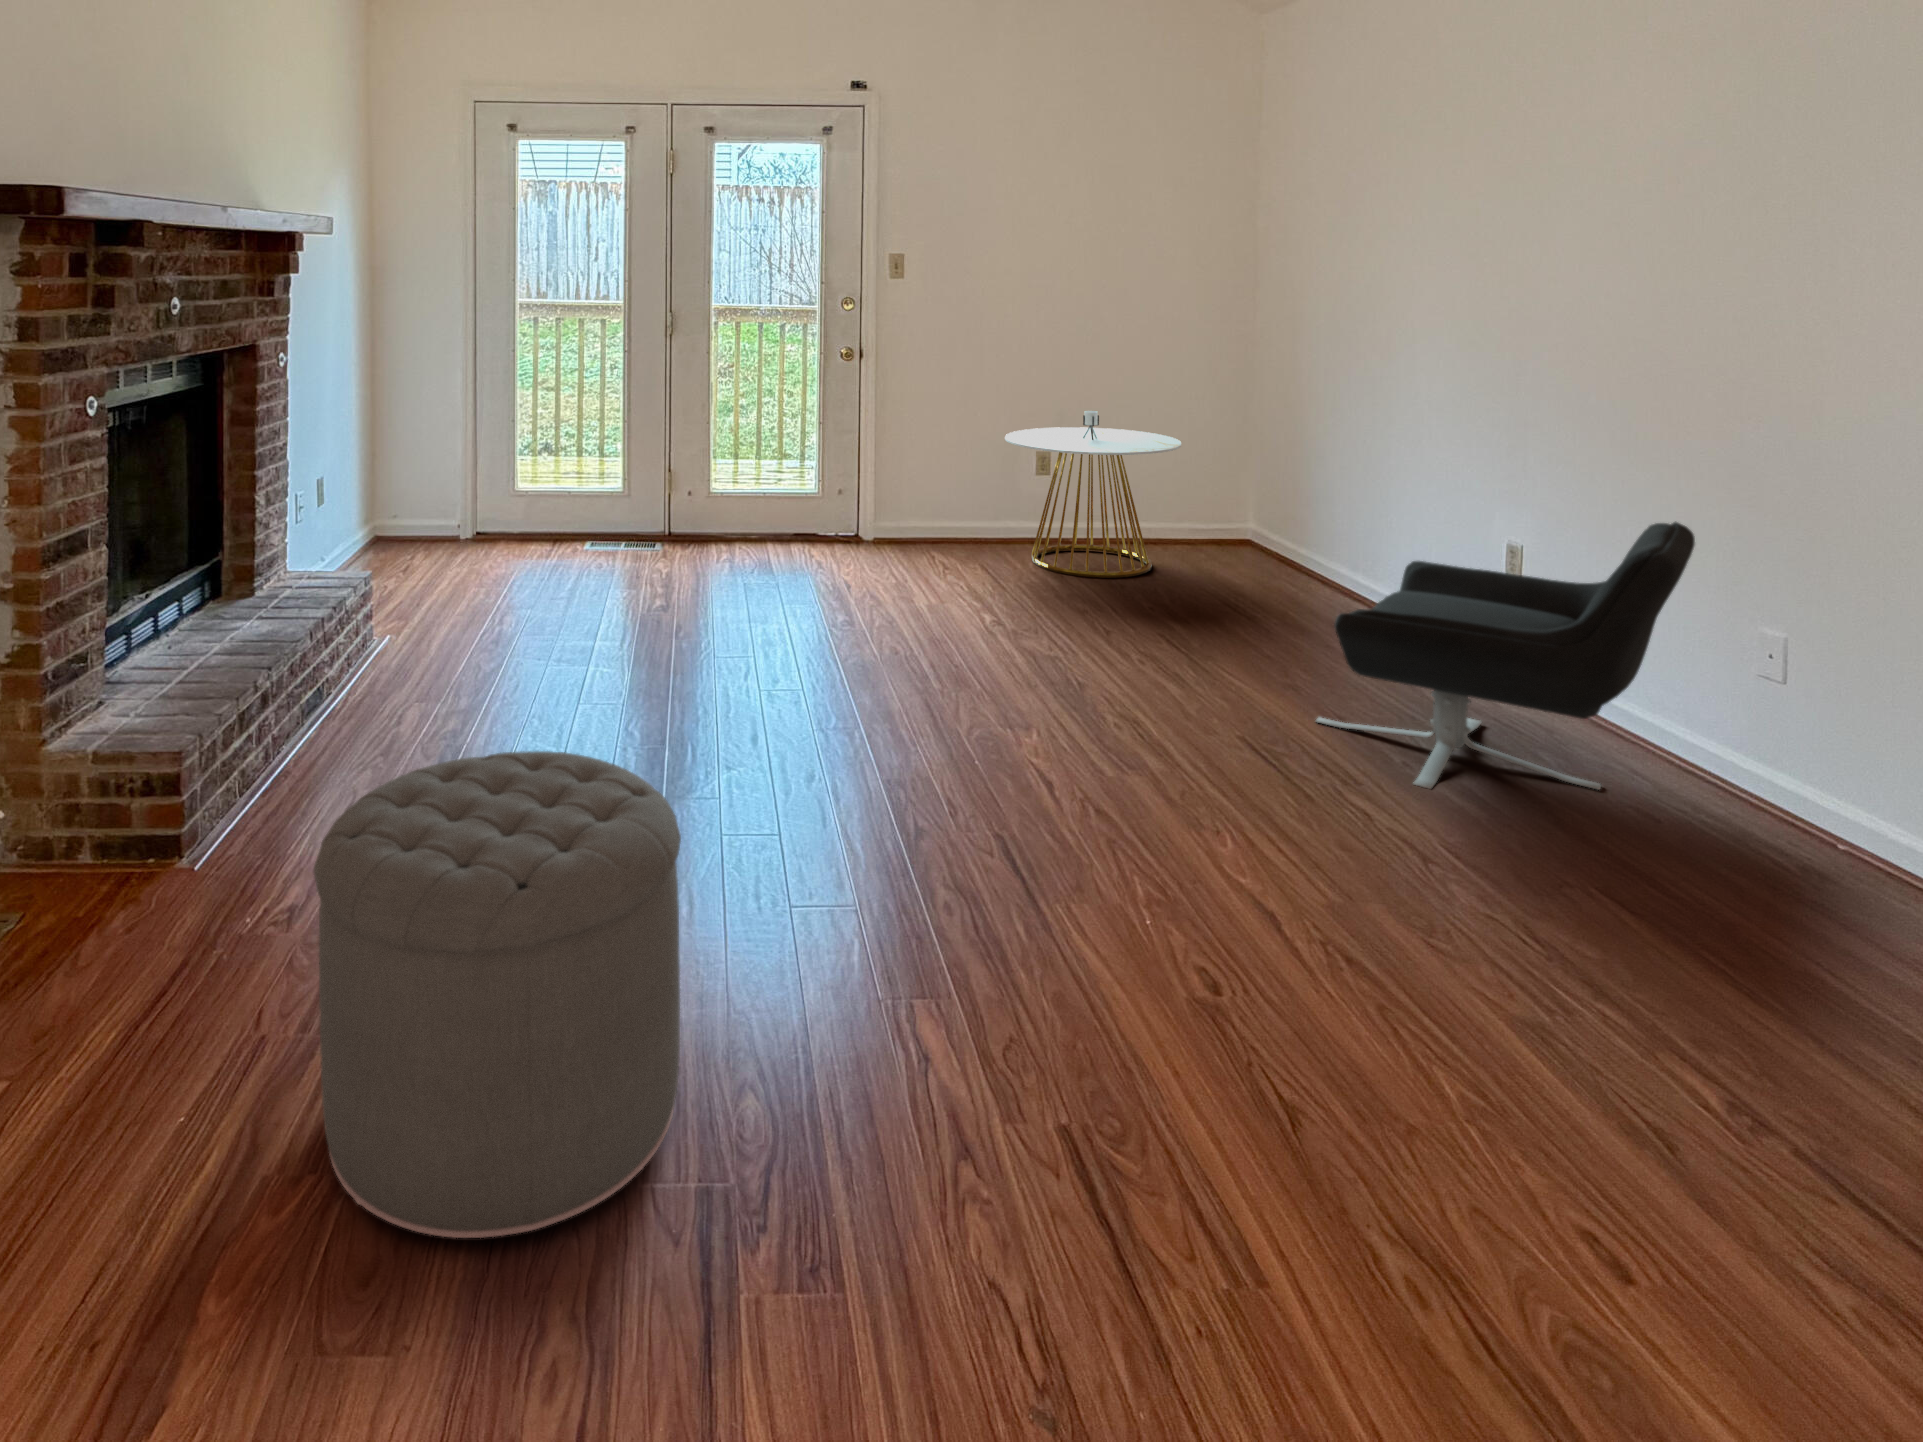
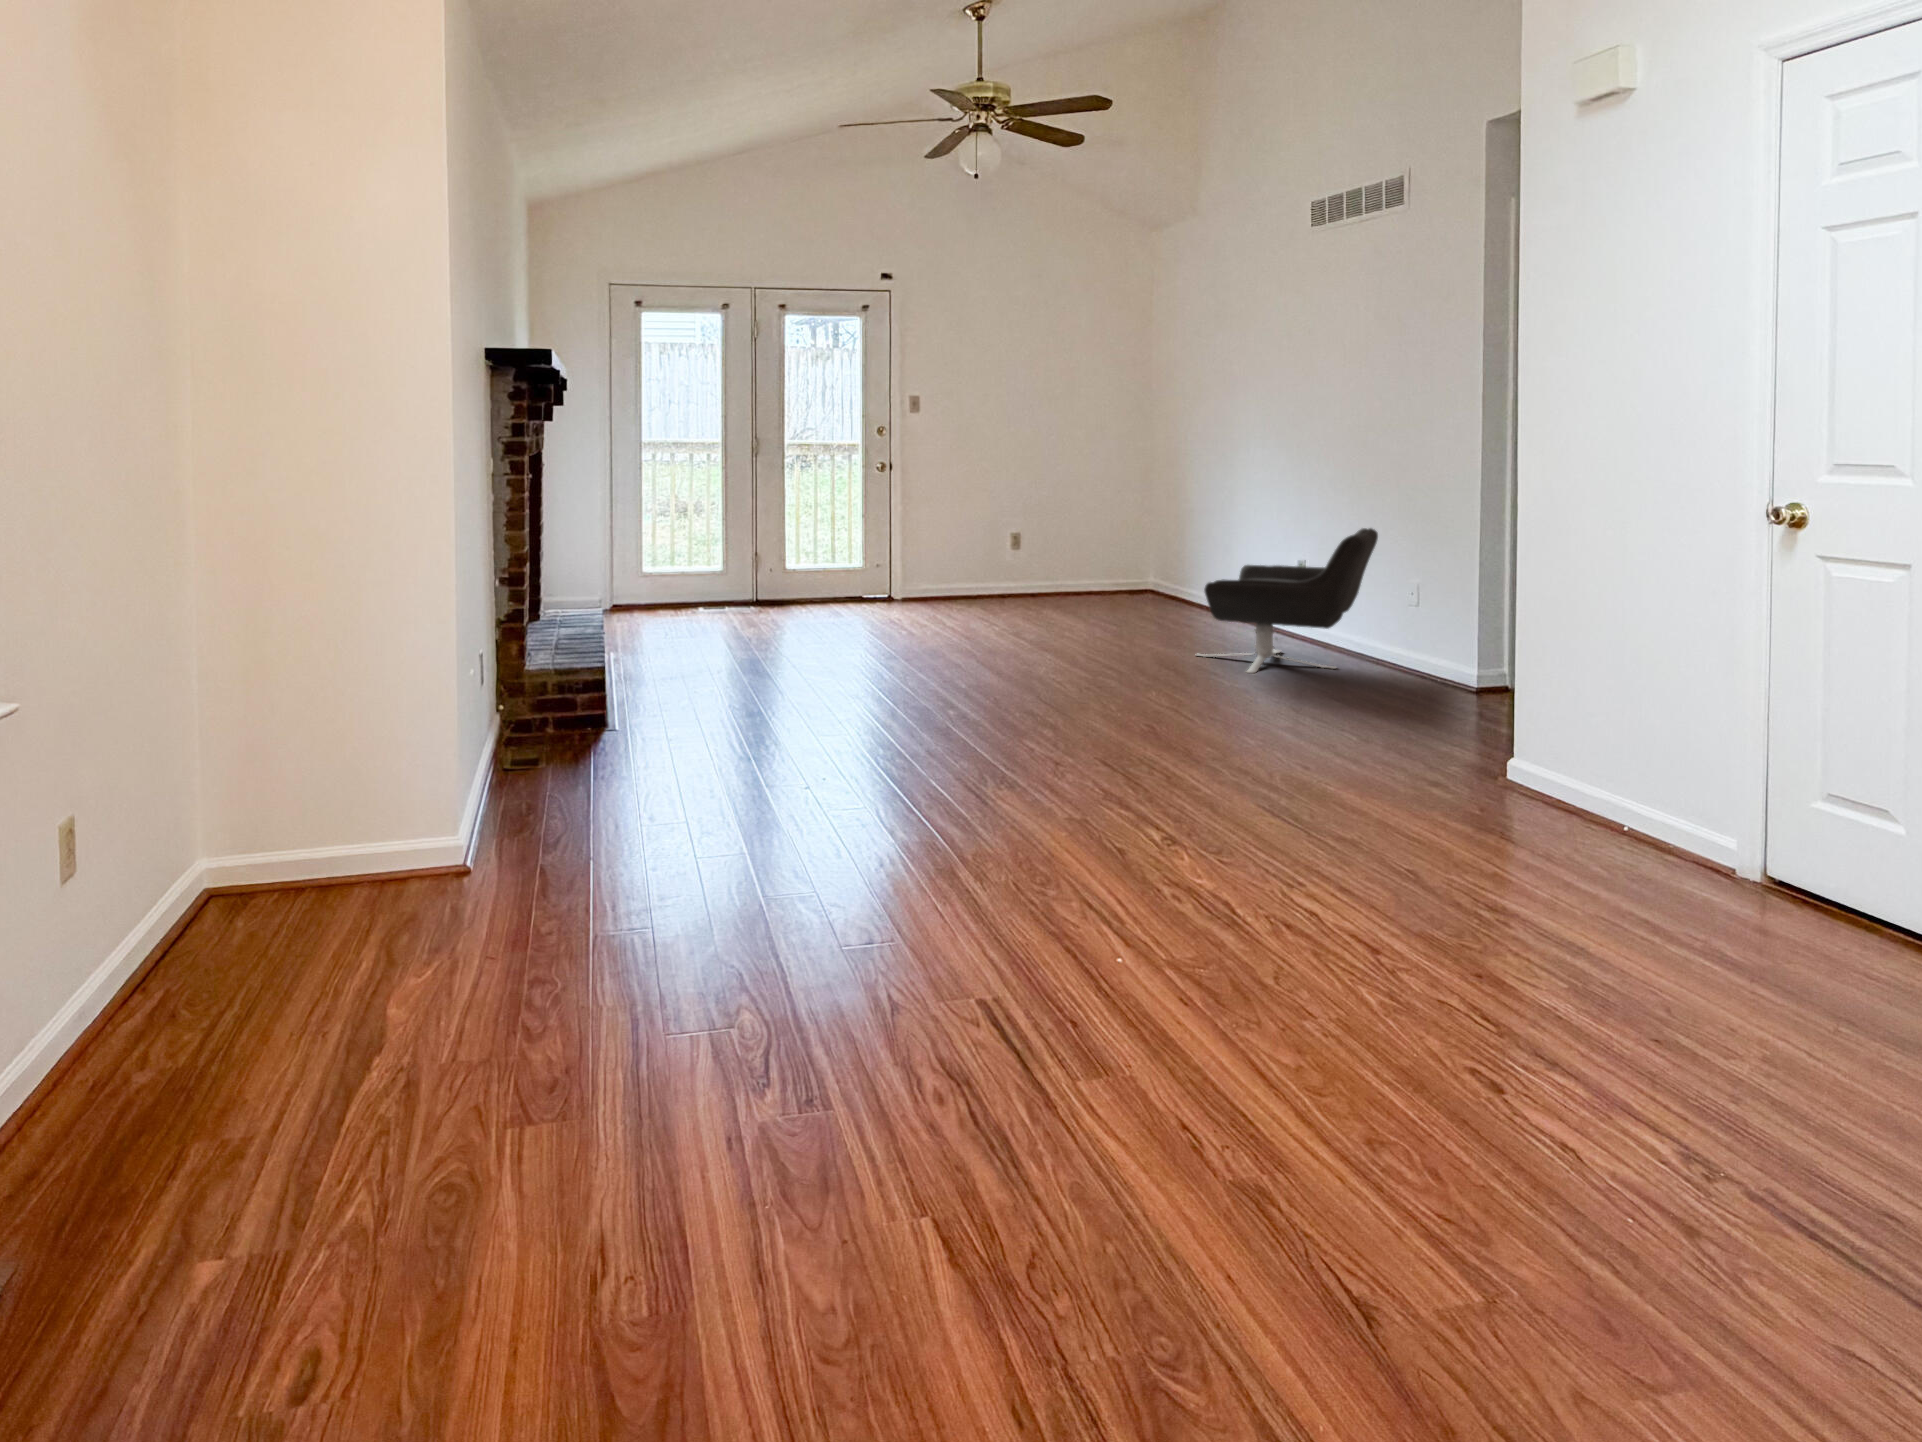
side table: present [1005,411,1181,578] -> none [993,500,1107,609]
ottoman: present [313,751,681,1238] -> none [778,621,939,796]

